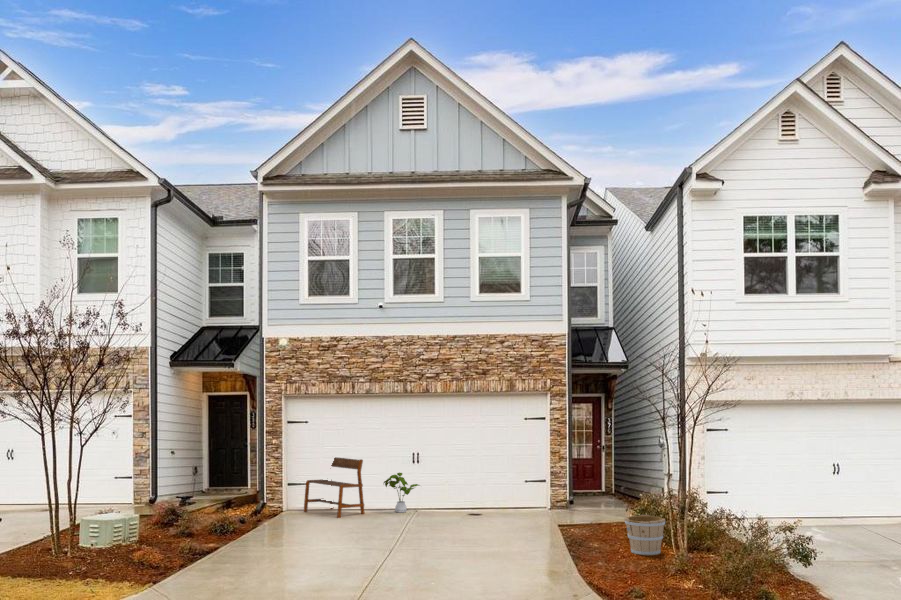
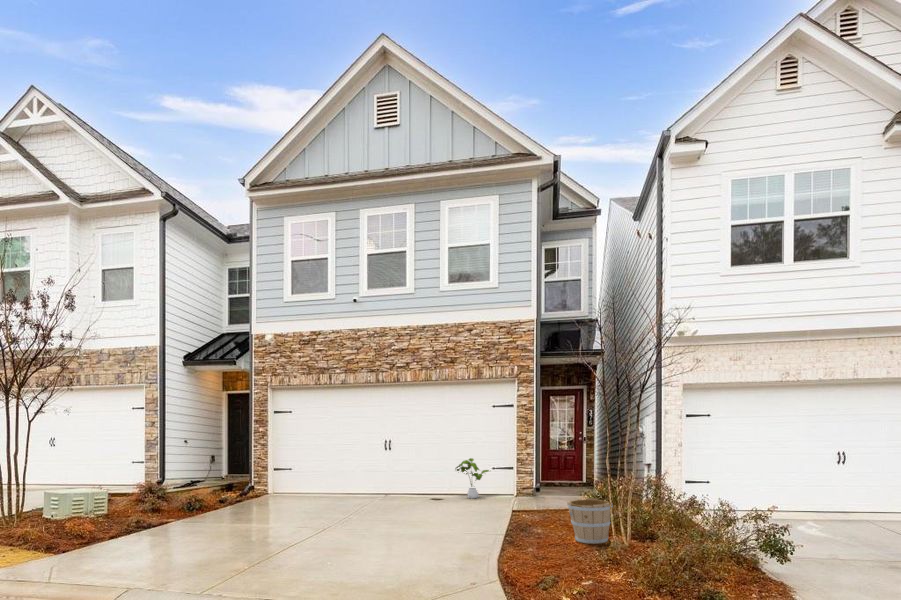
bench: present [304,457,364,518] -> none [284,444,338,503]
house plant: present [384,473,419,513] -> present [455,458,489,498]

